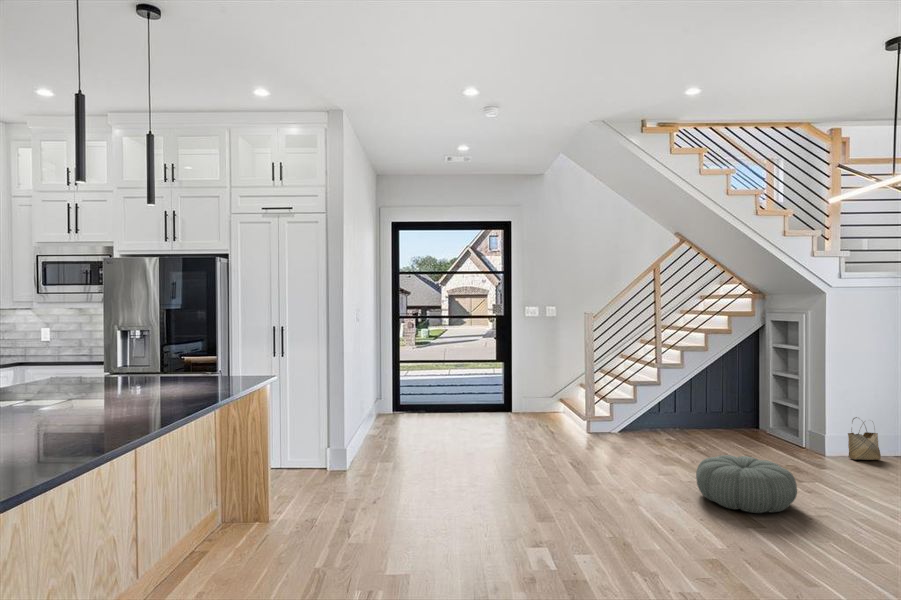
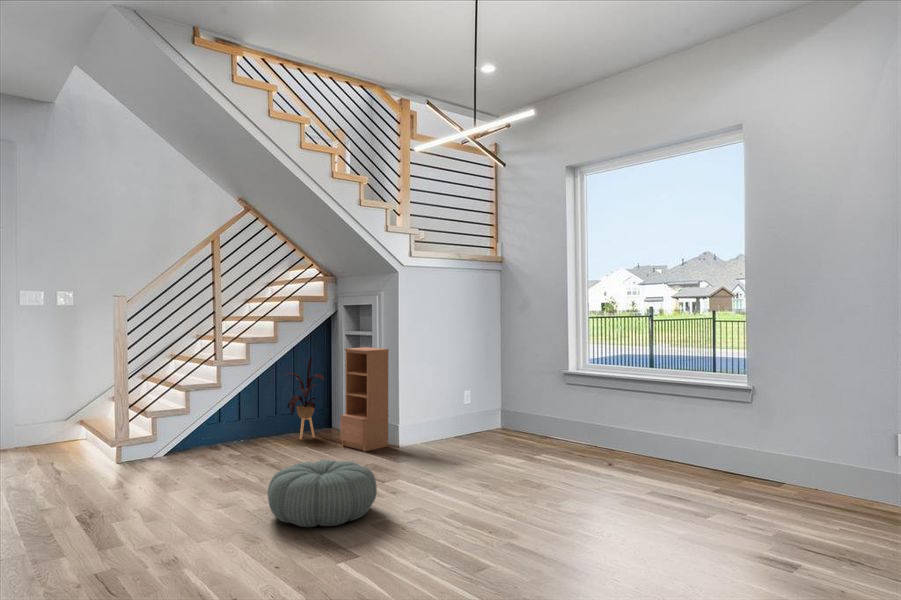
bookcase: none [767,360,818,455] -> present [340,347,389,452]
house plant: none [711,365,751,435] -> present [283,357,324,439]
woven basket: present [848,417,881,460] -> none [415,402,441,446]

